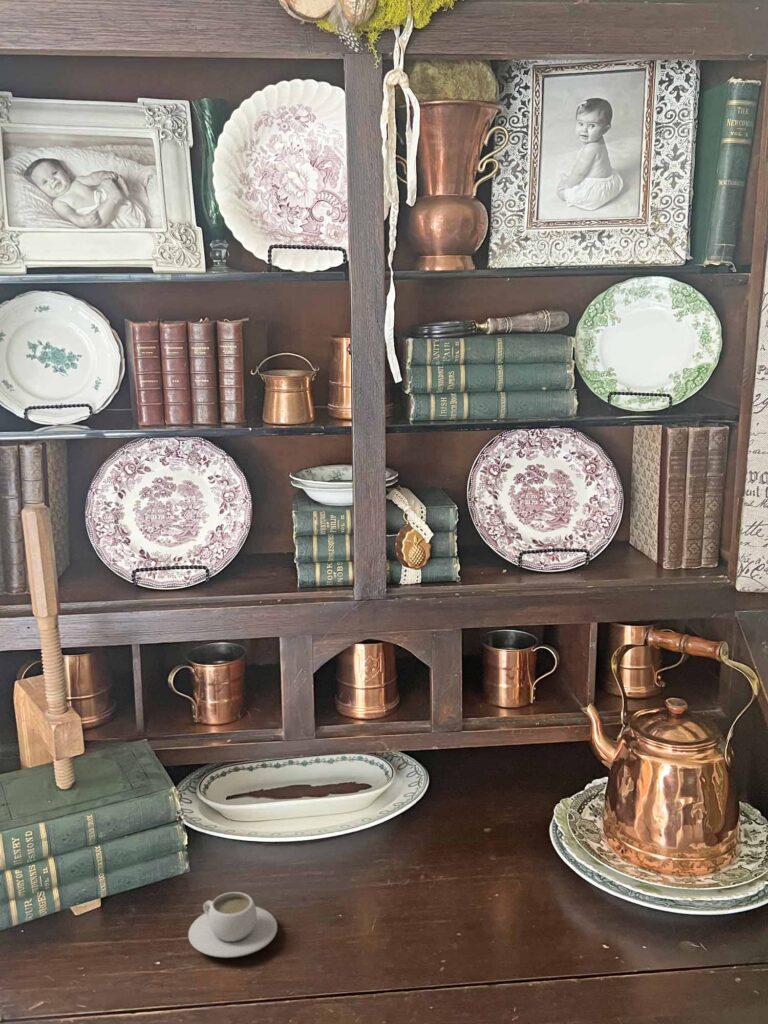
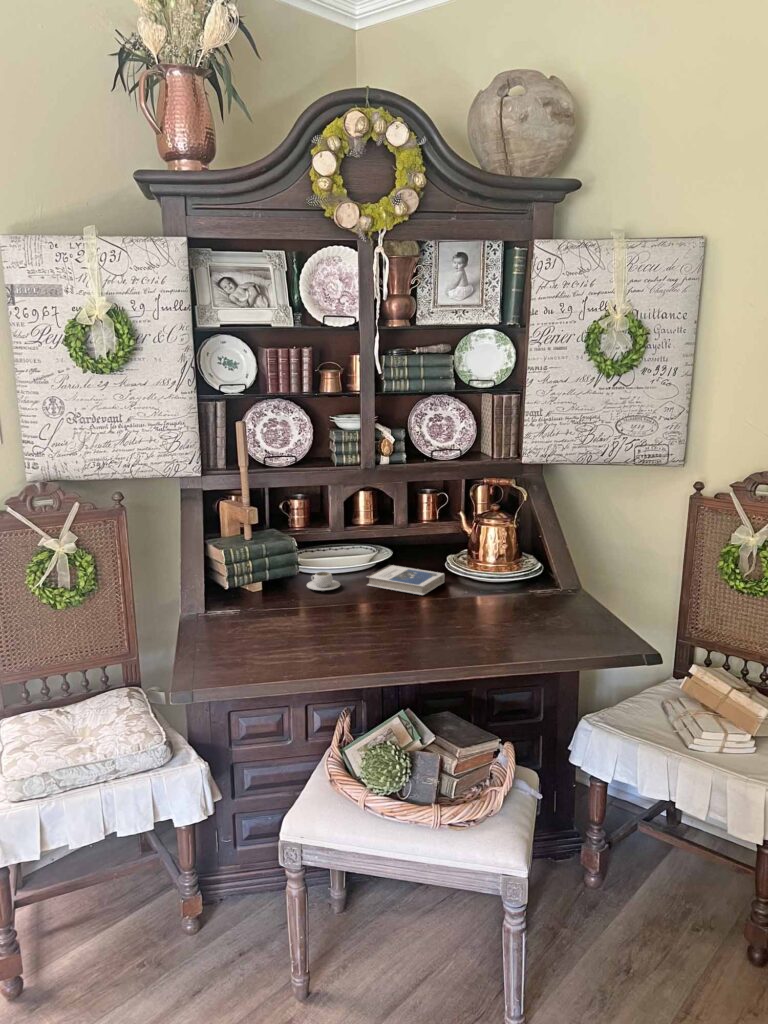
hardback book: none [346,855,551,988] -> present [367,565,444,595]

